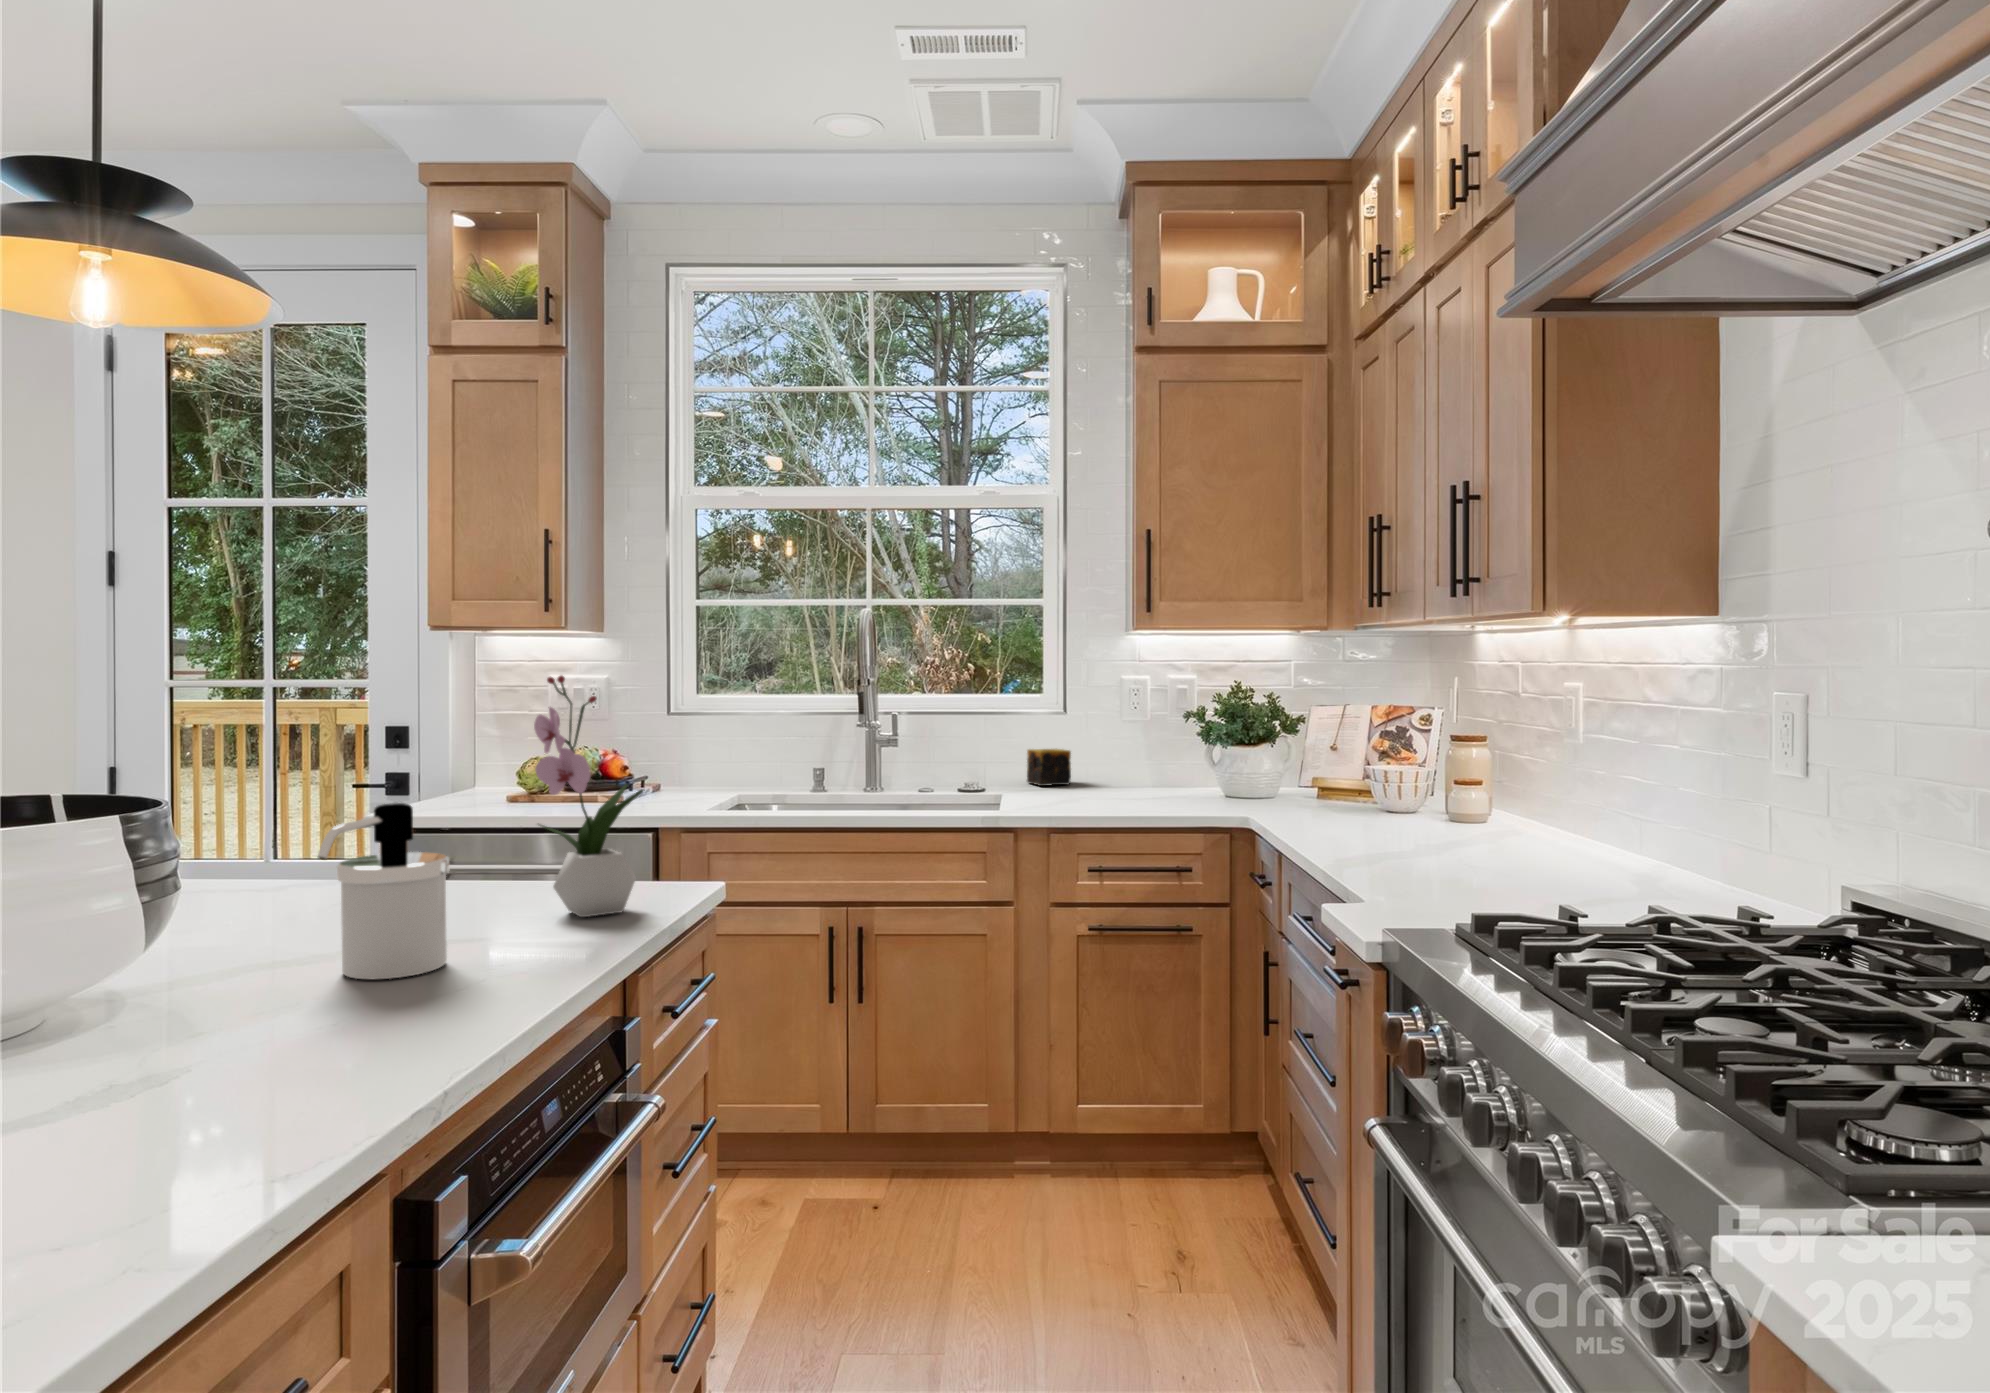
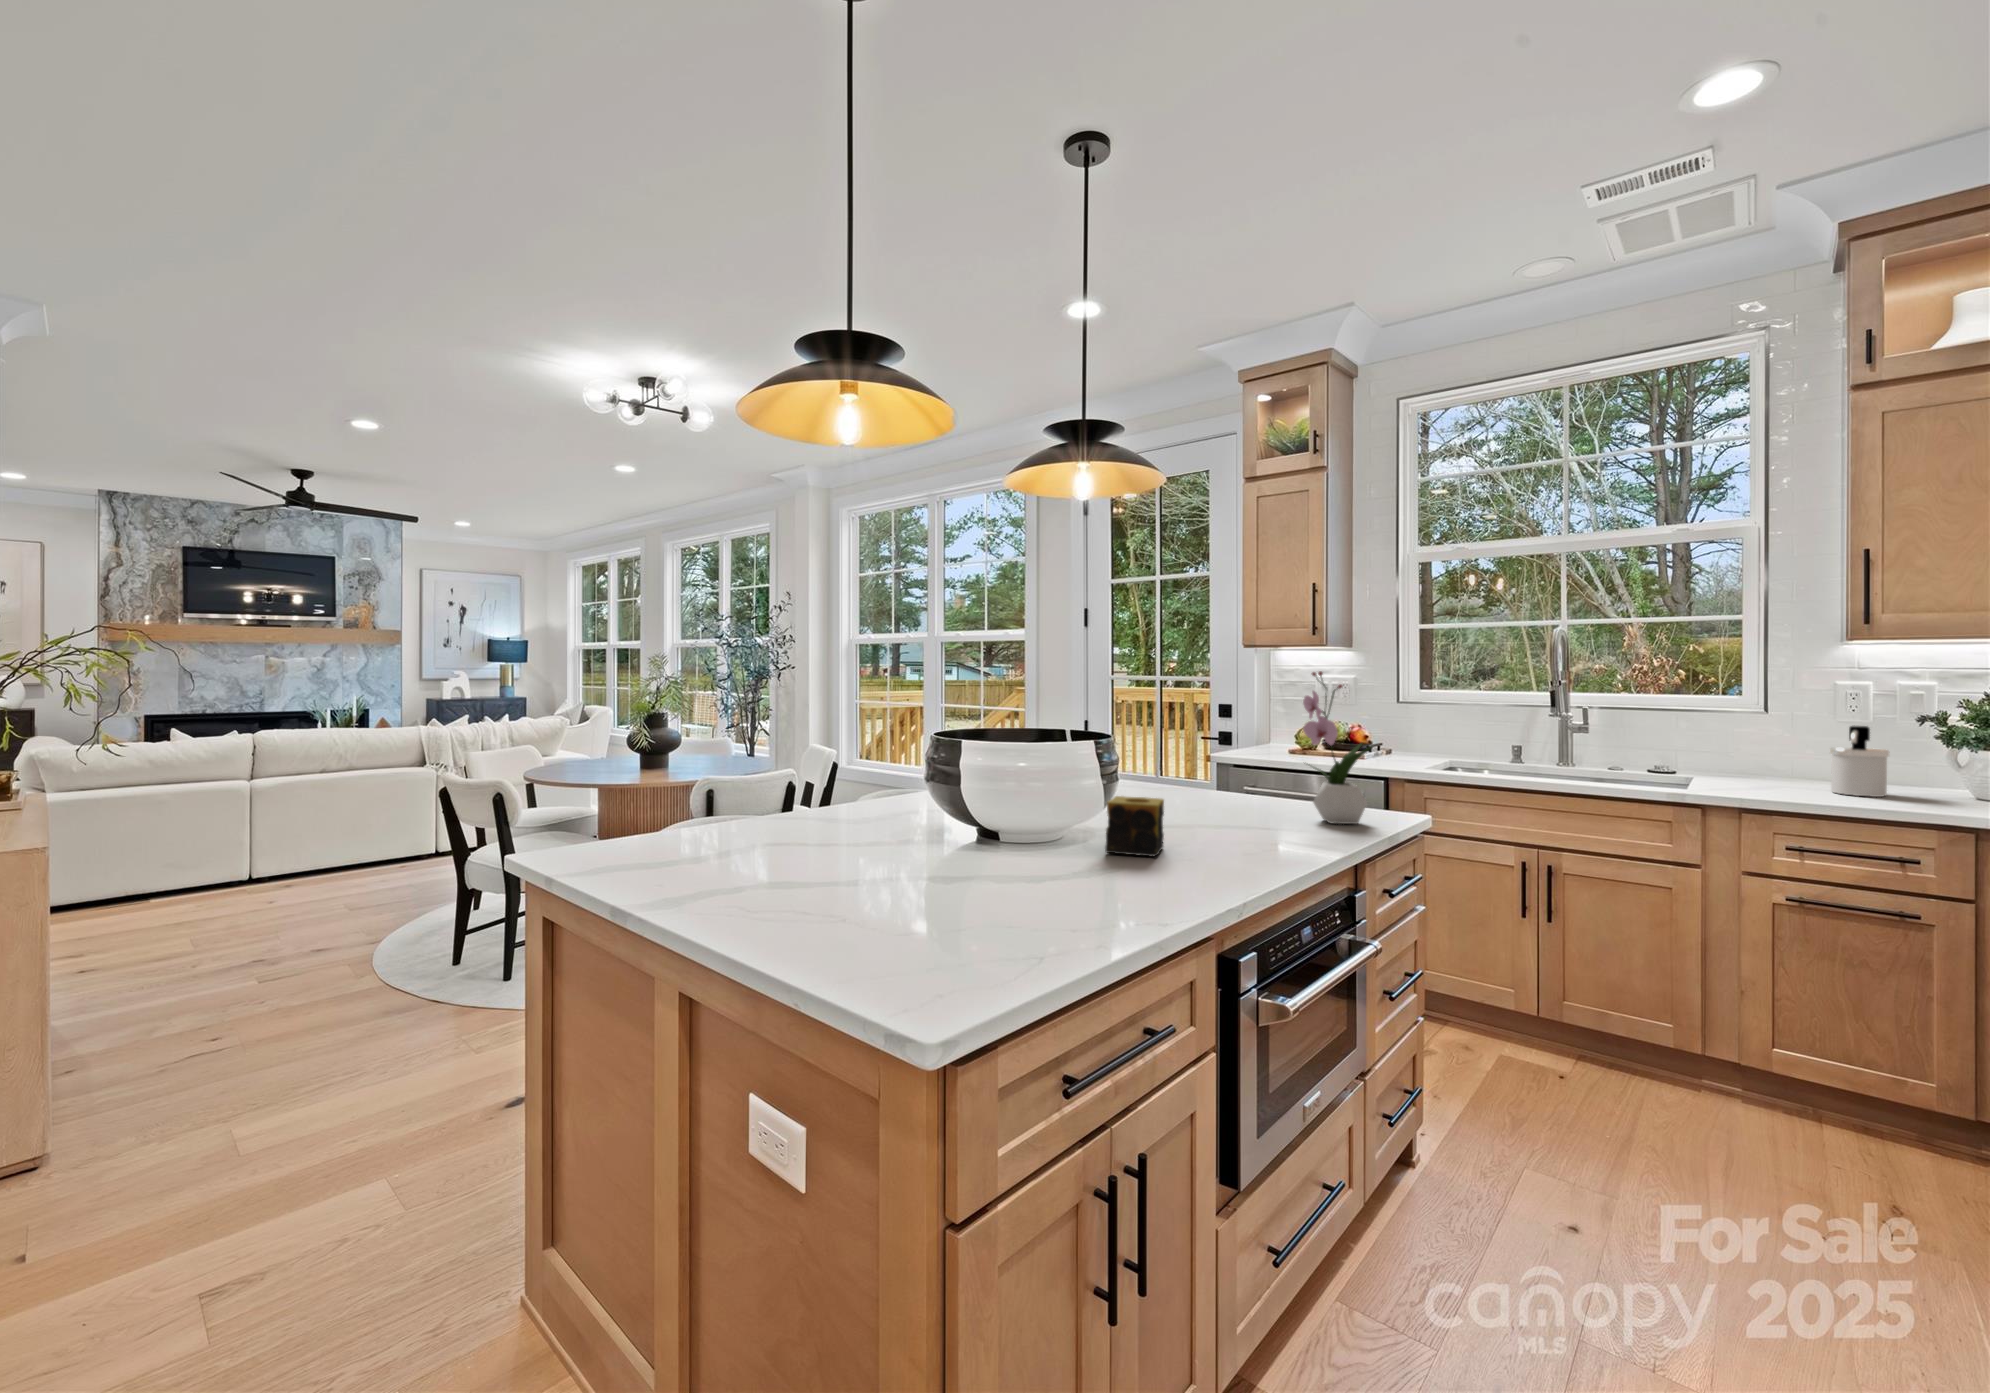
candle: present [1027,749,1071,786] -> present [1105,796,1164,856]
soap dispenser: present [318,803,449,979] -> present [1830,726,1889,797]

